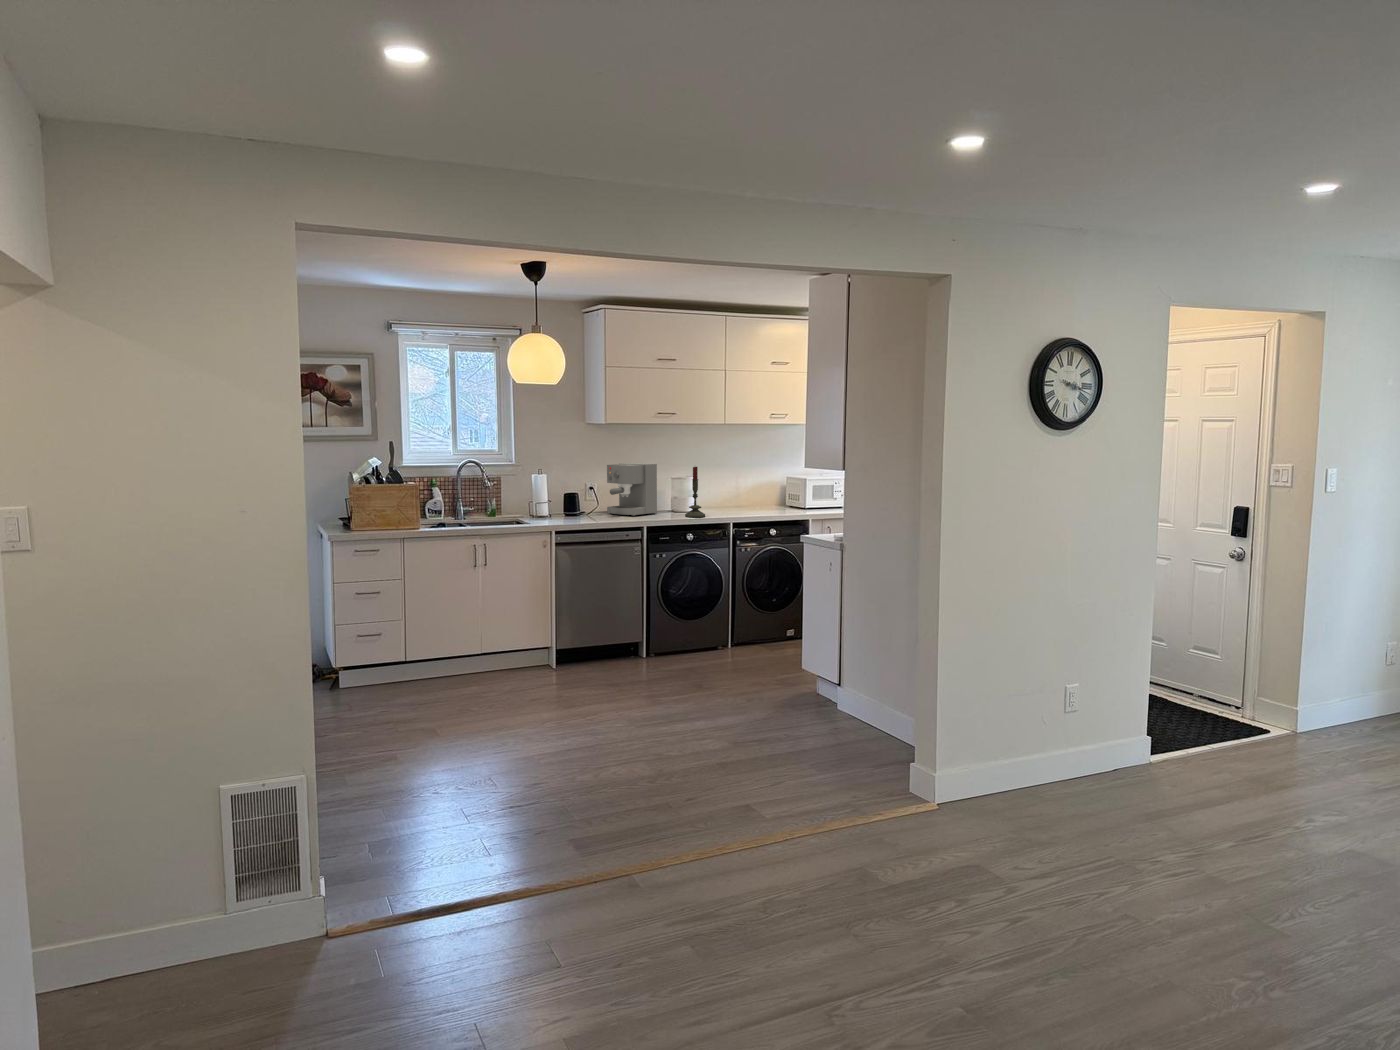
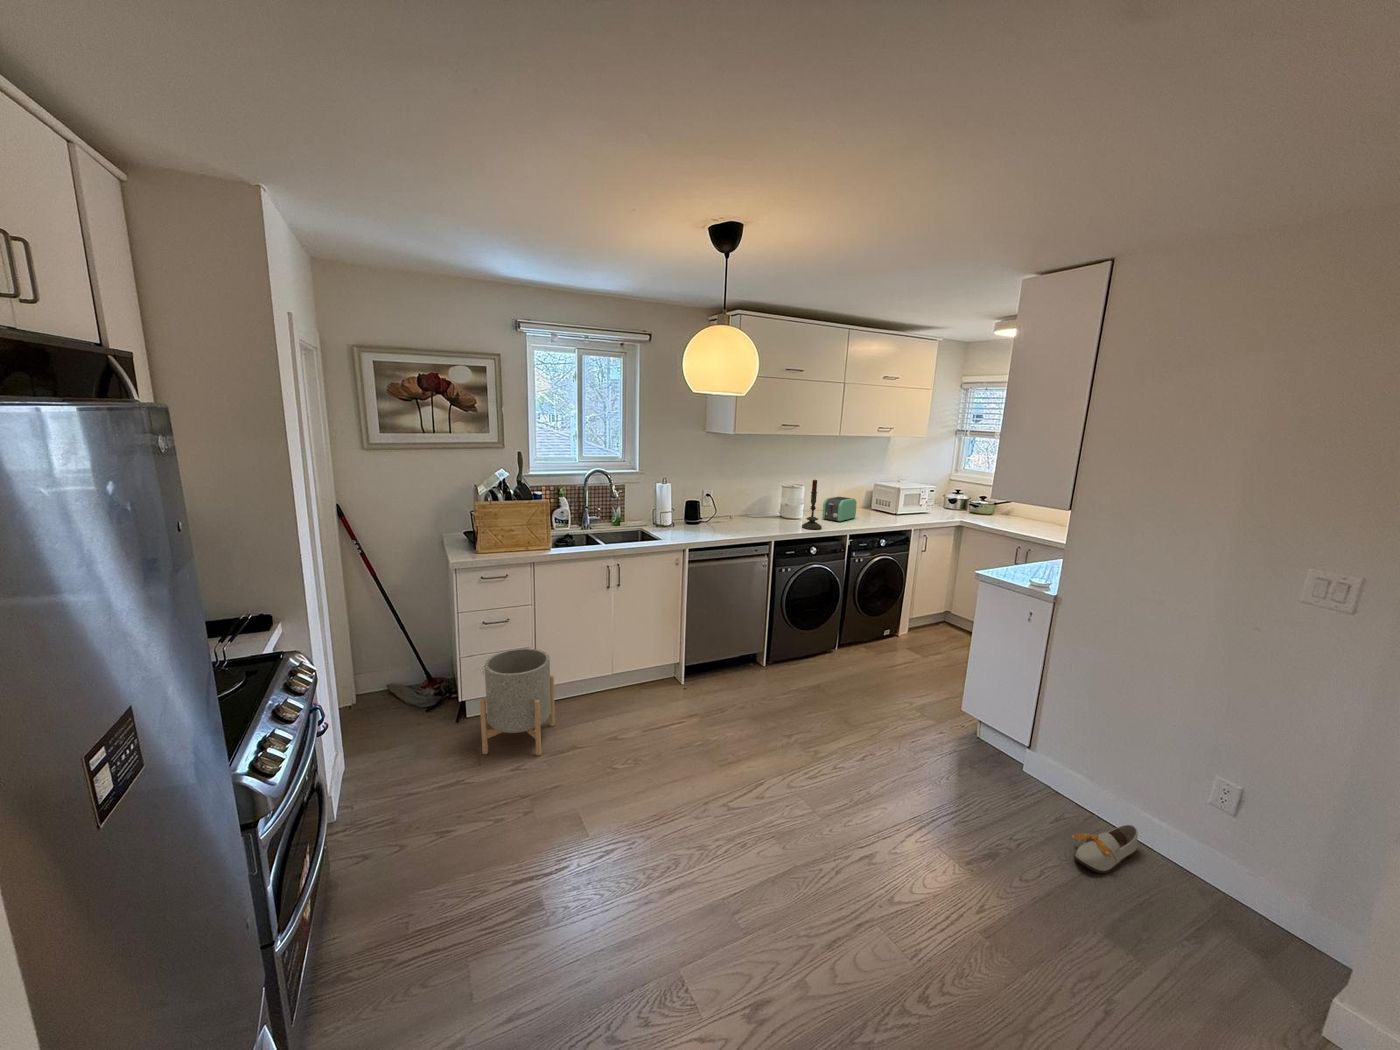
coffee maker: present [607,463,657,516] -> none [725,473,775,527]
toaster: none [717,488,756,512] -> present [822,497,857,522]
planter: none [356,617,424,703] -> present [480,648,555,755]
shoe: none [824,719,884,746] -> present [1072,825,1138,874]

